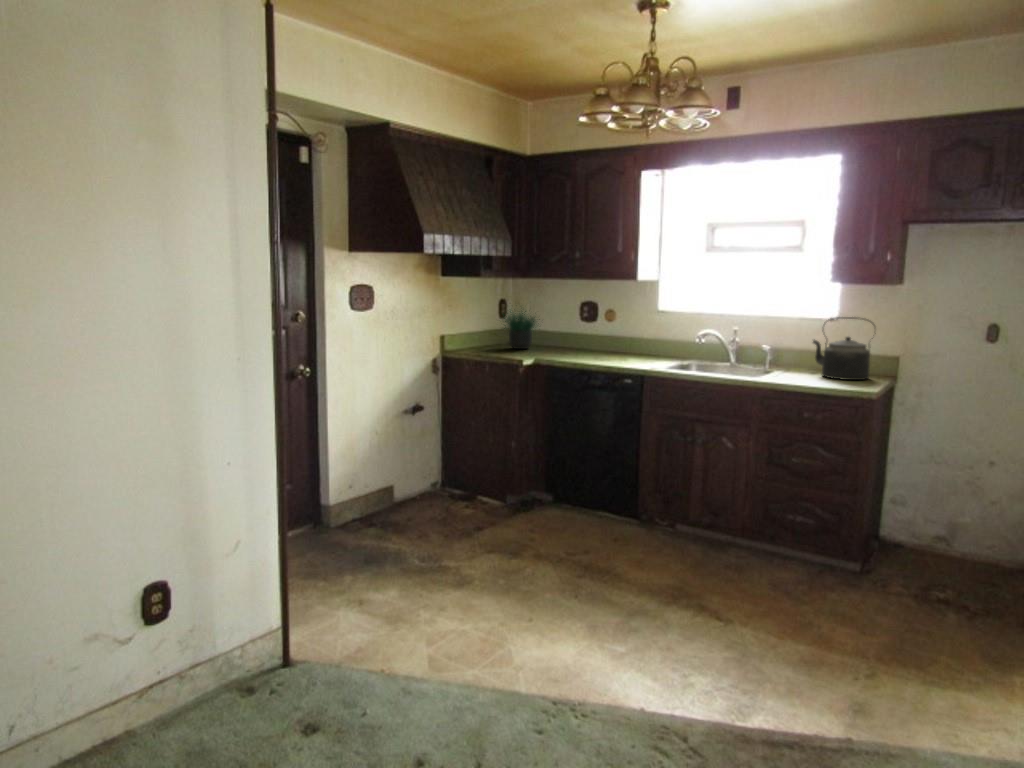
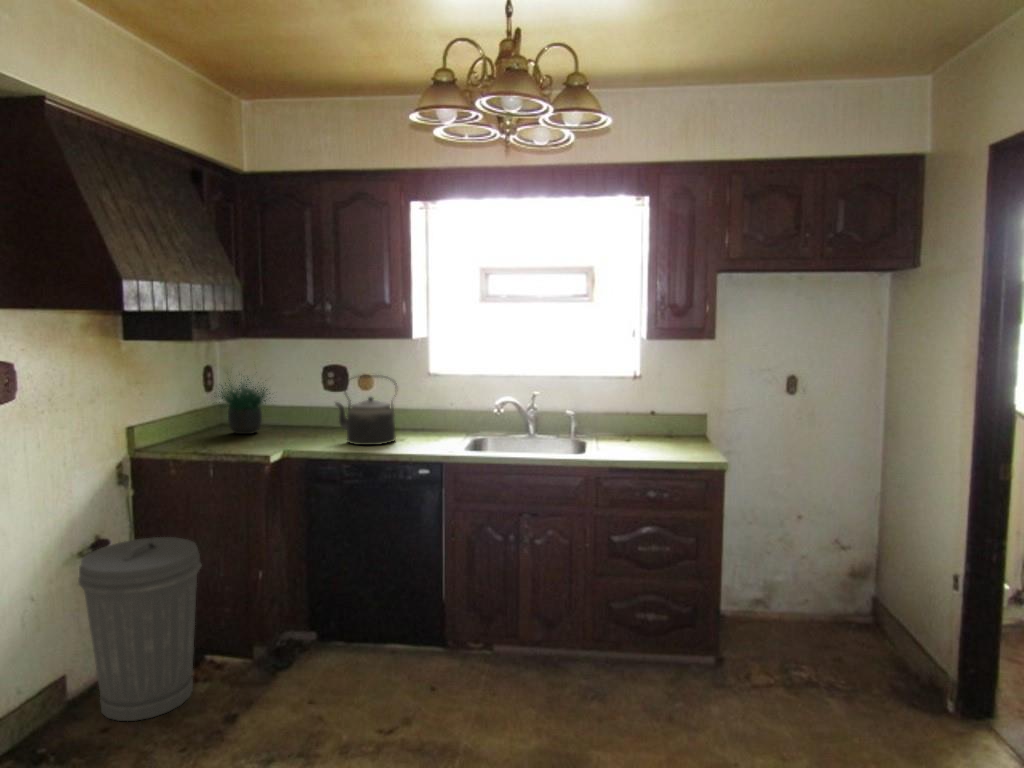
kettle: present [813,317,875,380] -> present [335,377,397,445]
trash can: none [400,408,471,518] -> present [78,537,202,721]

